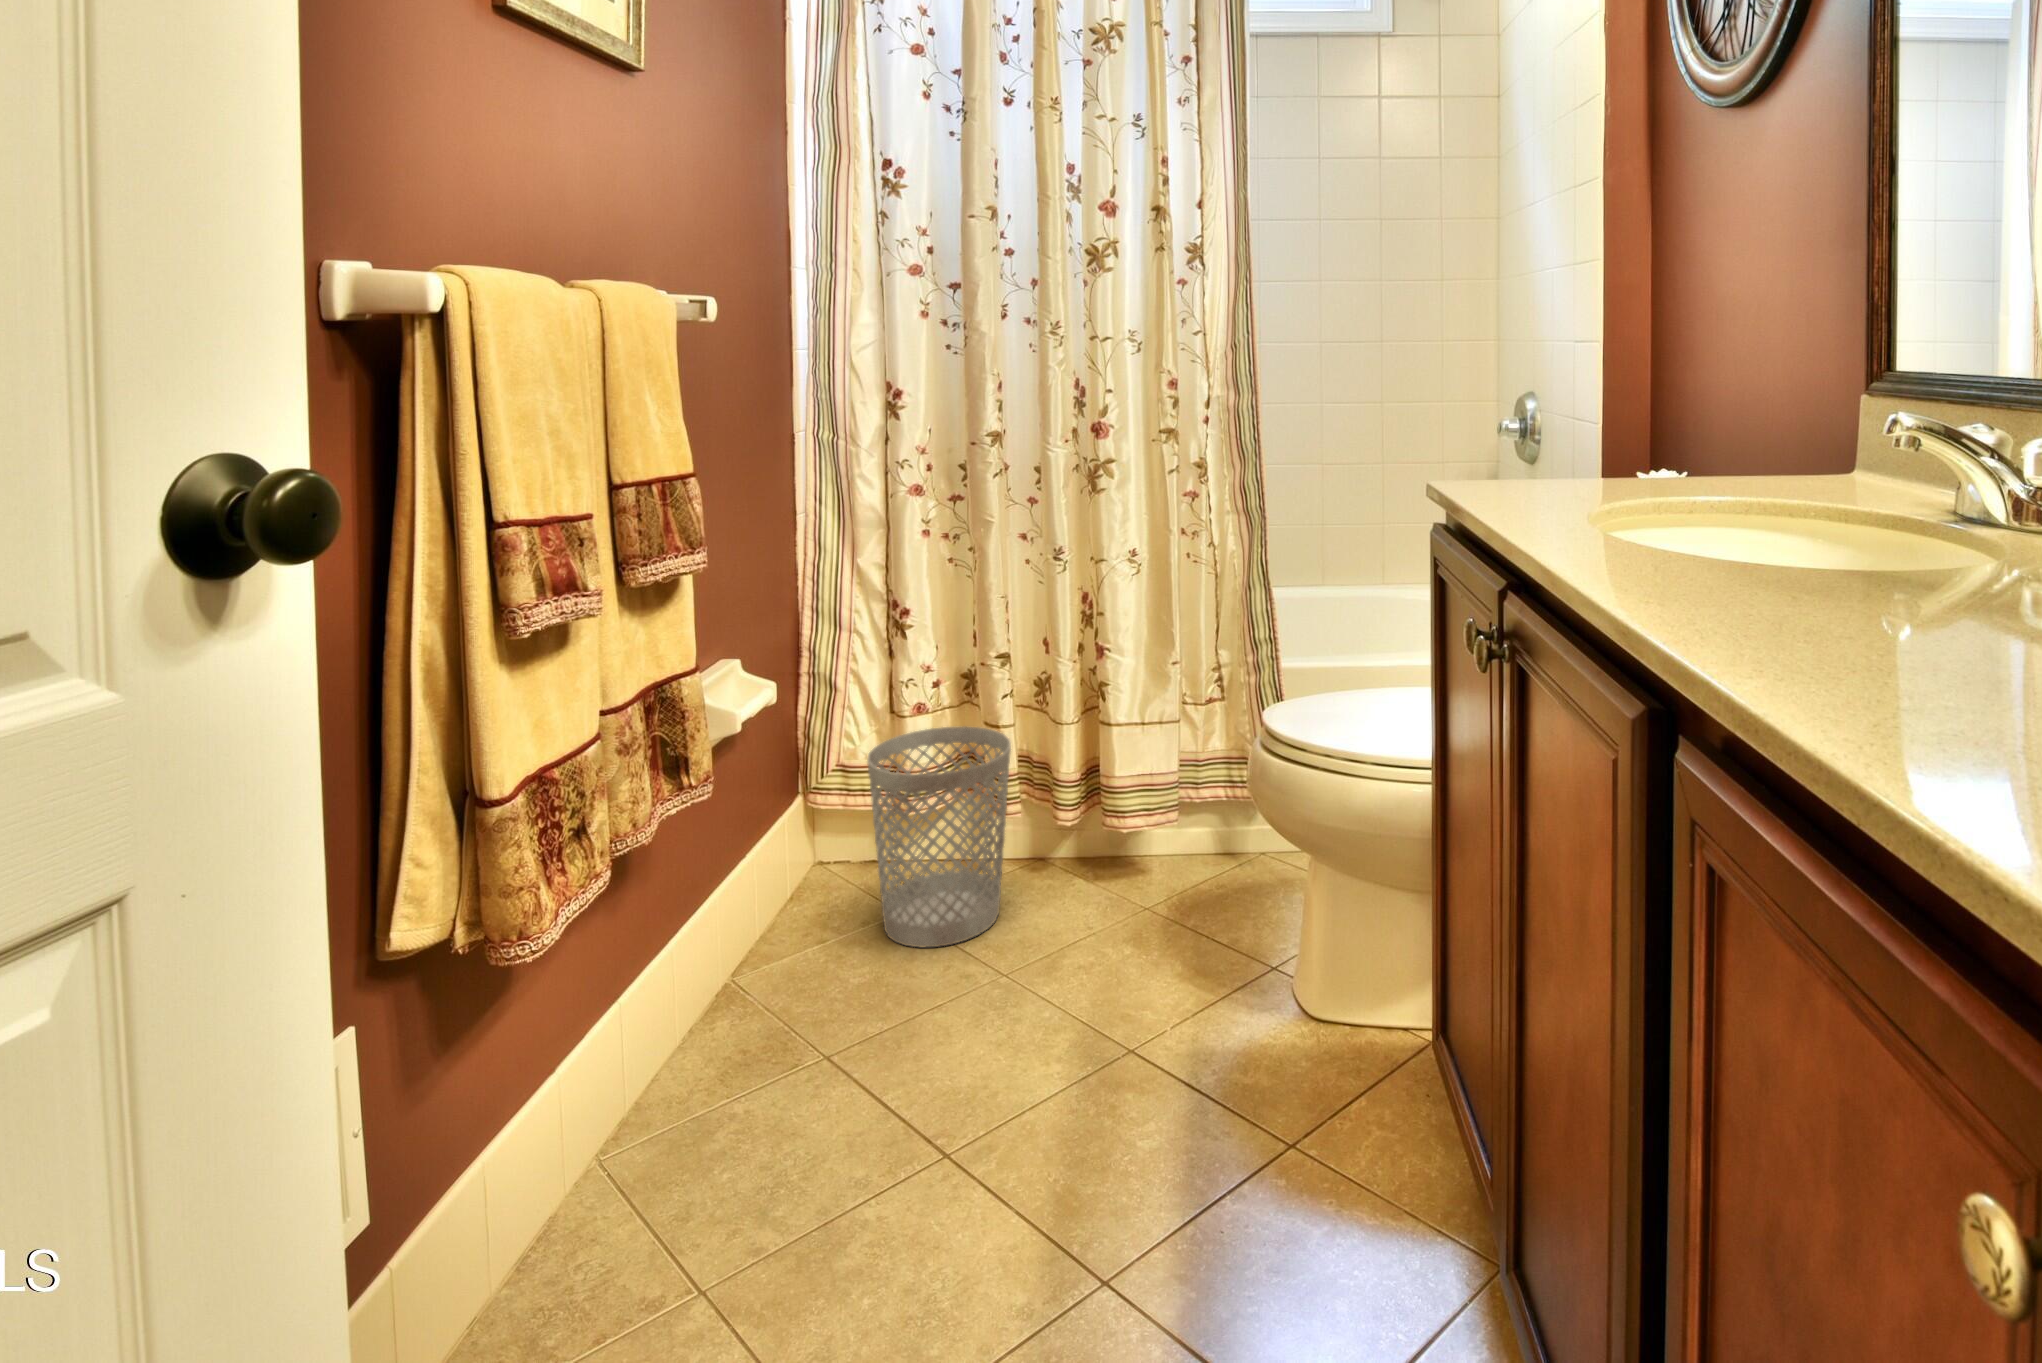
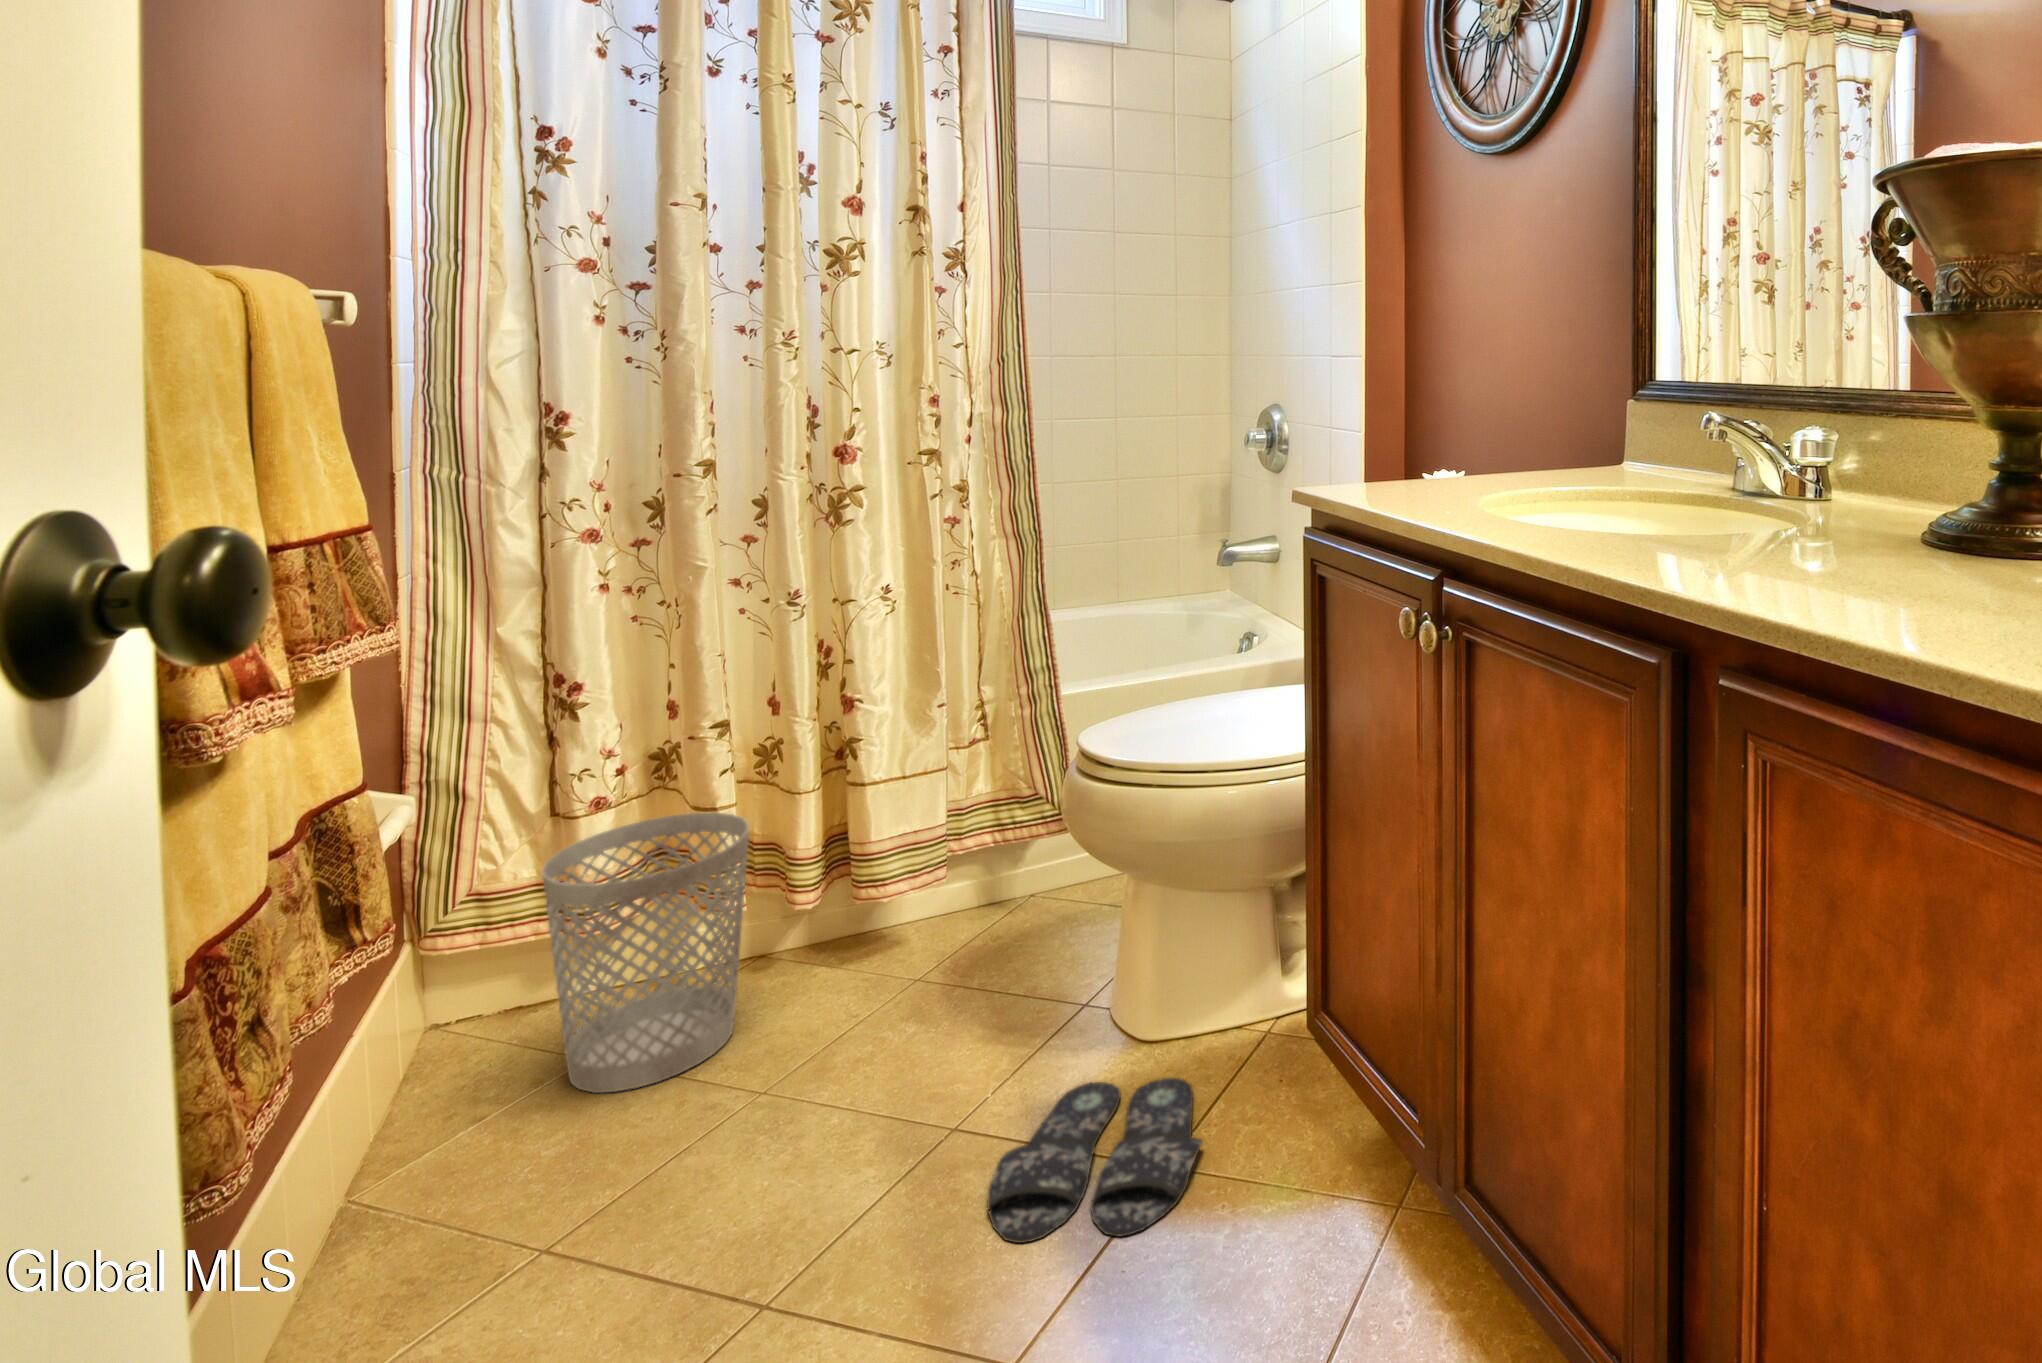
slippers: none [1119,1060,1332,1232] -> present [987,1078,1203,1243]

